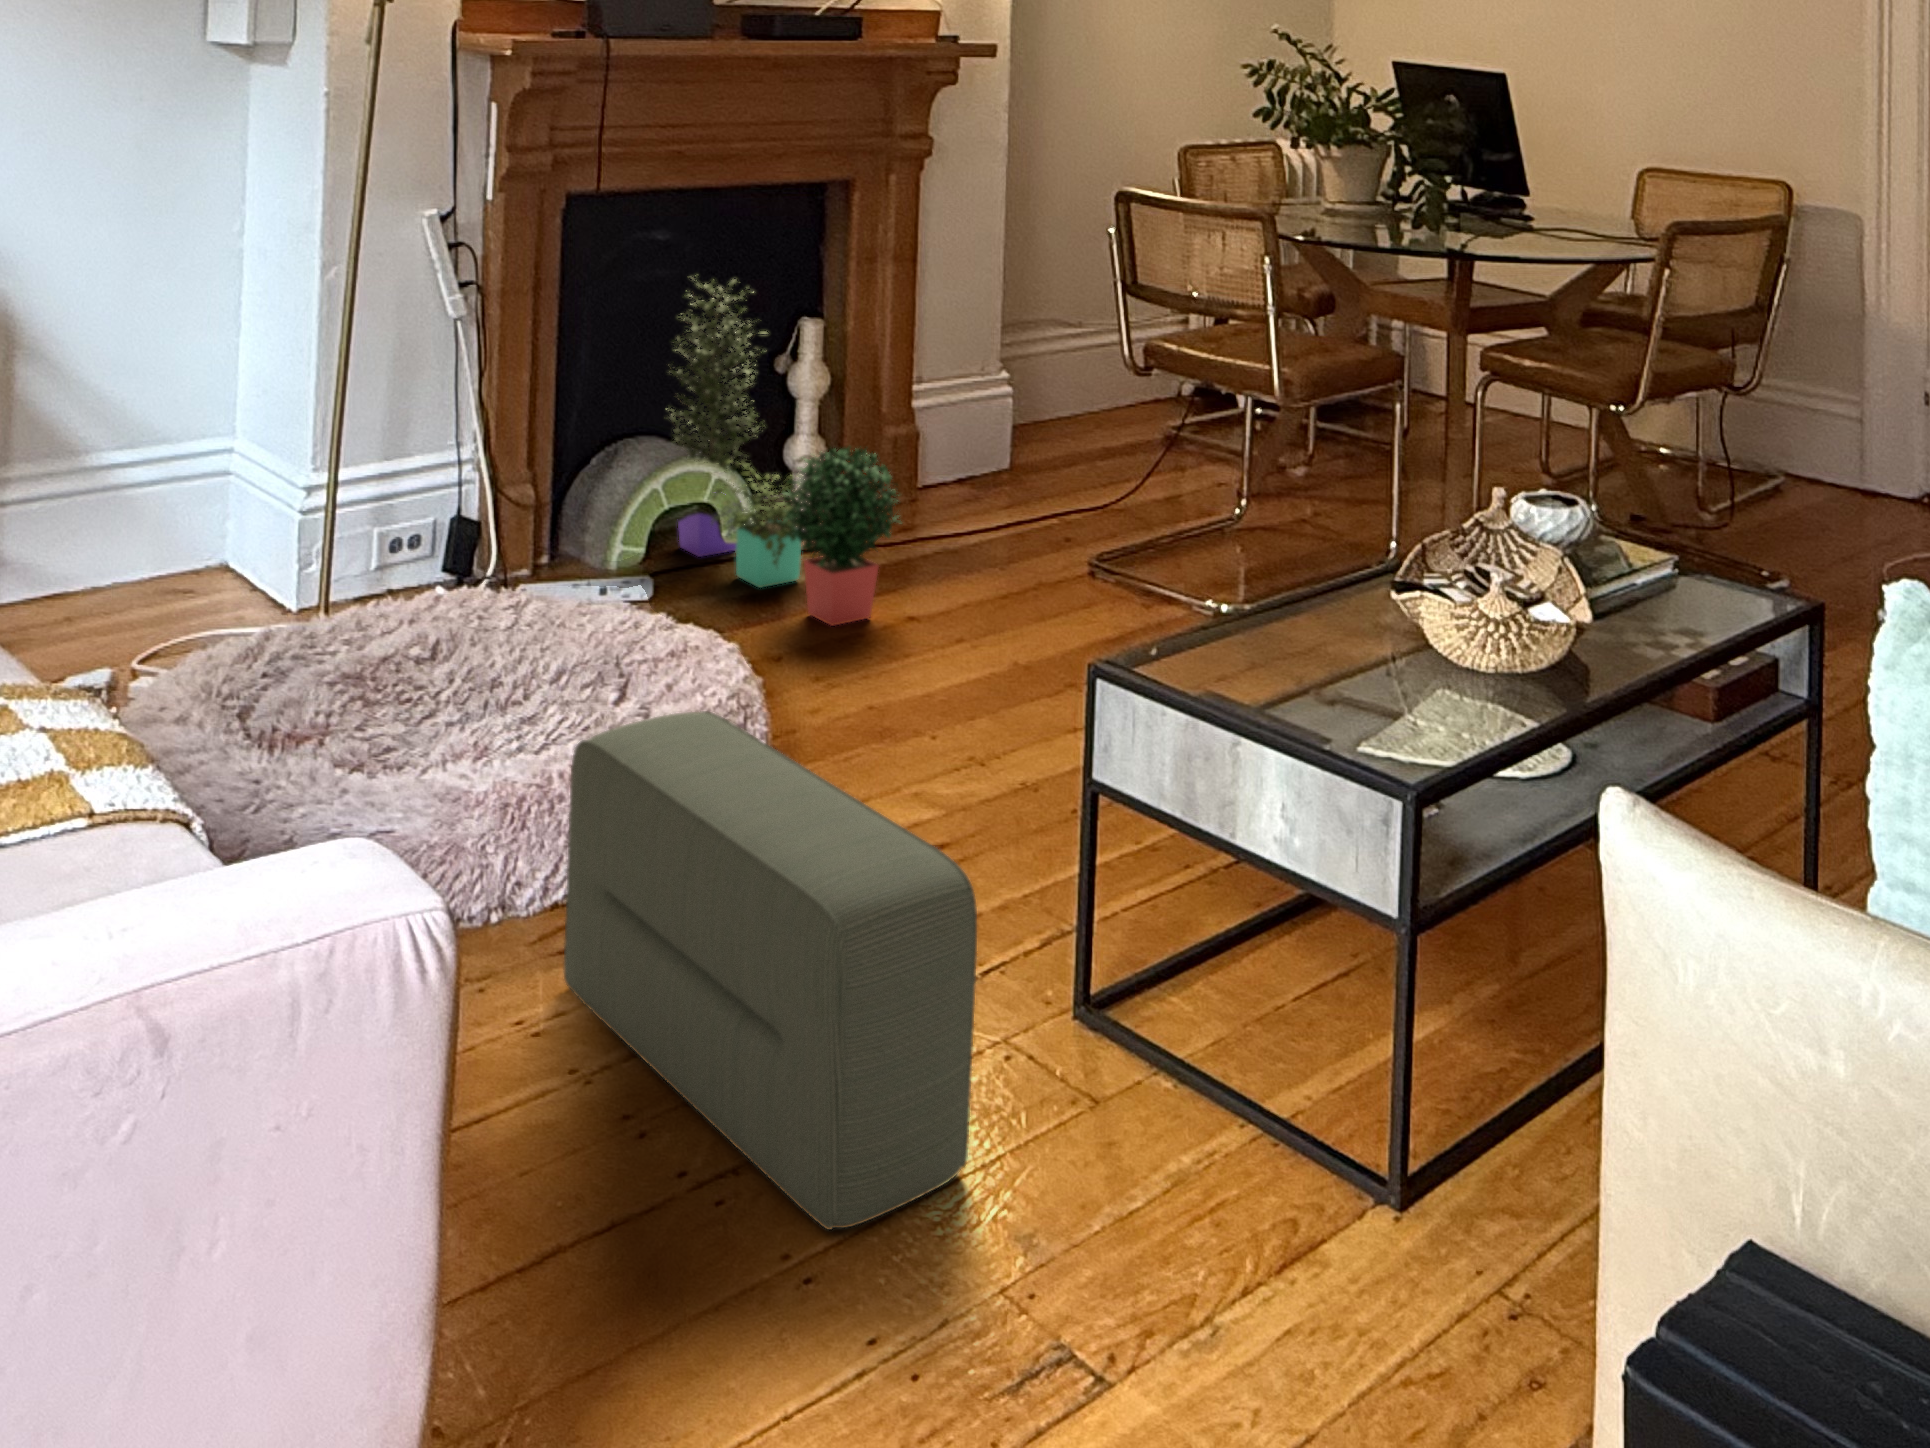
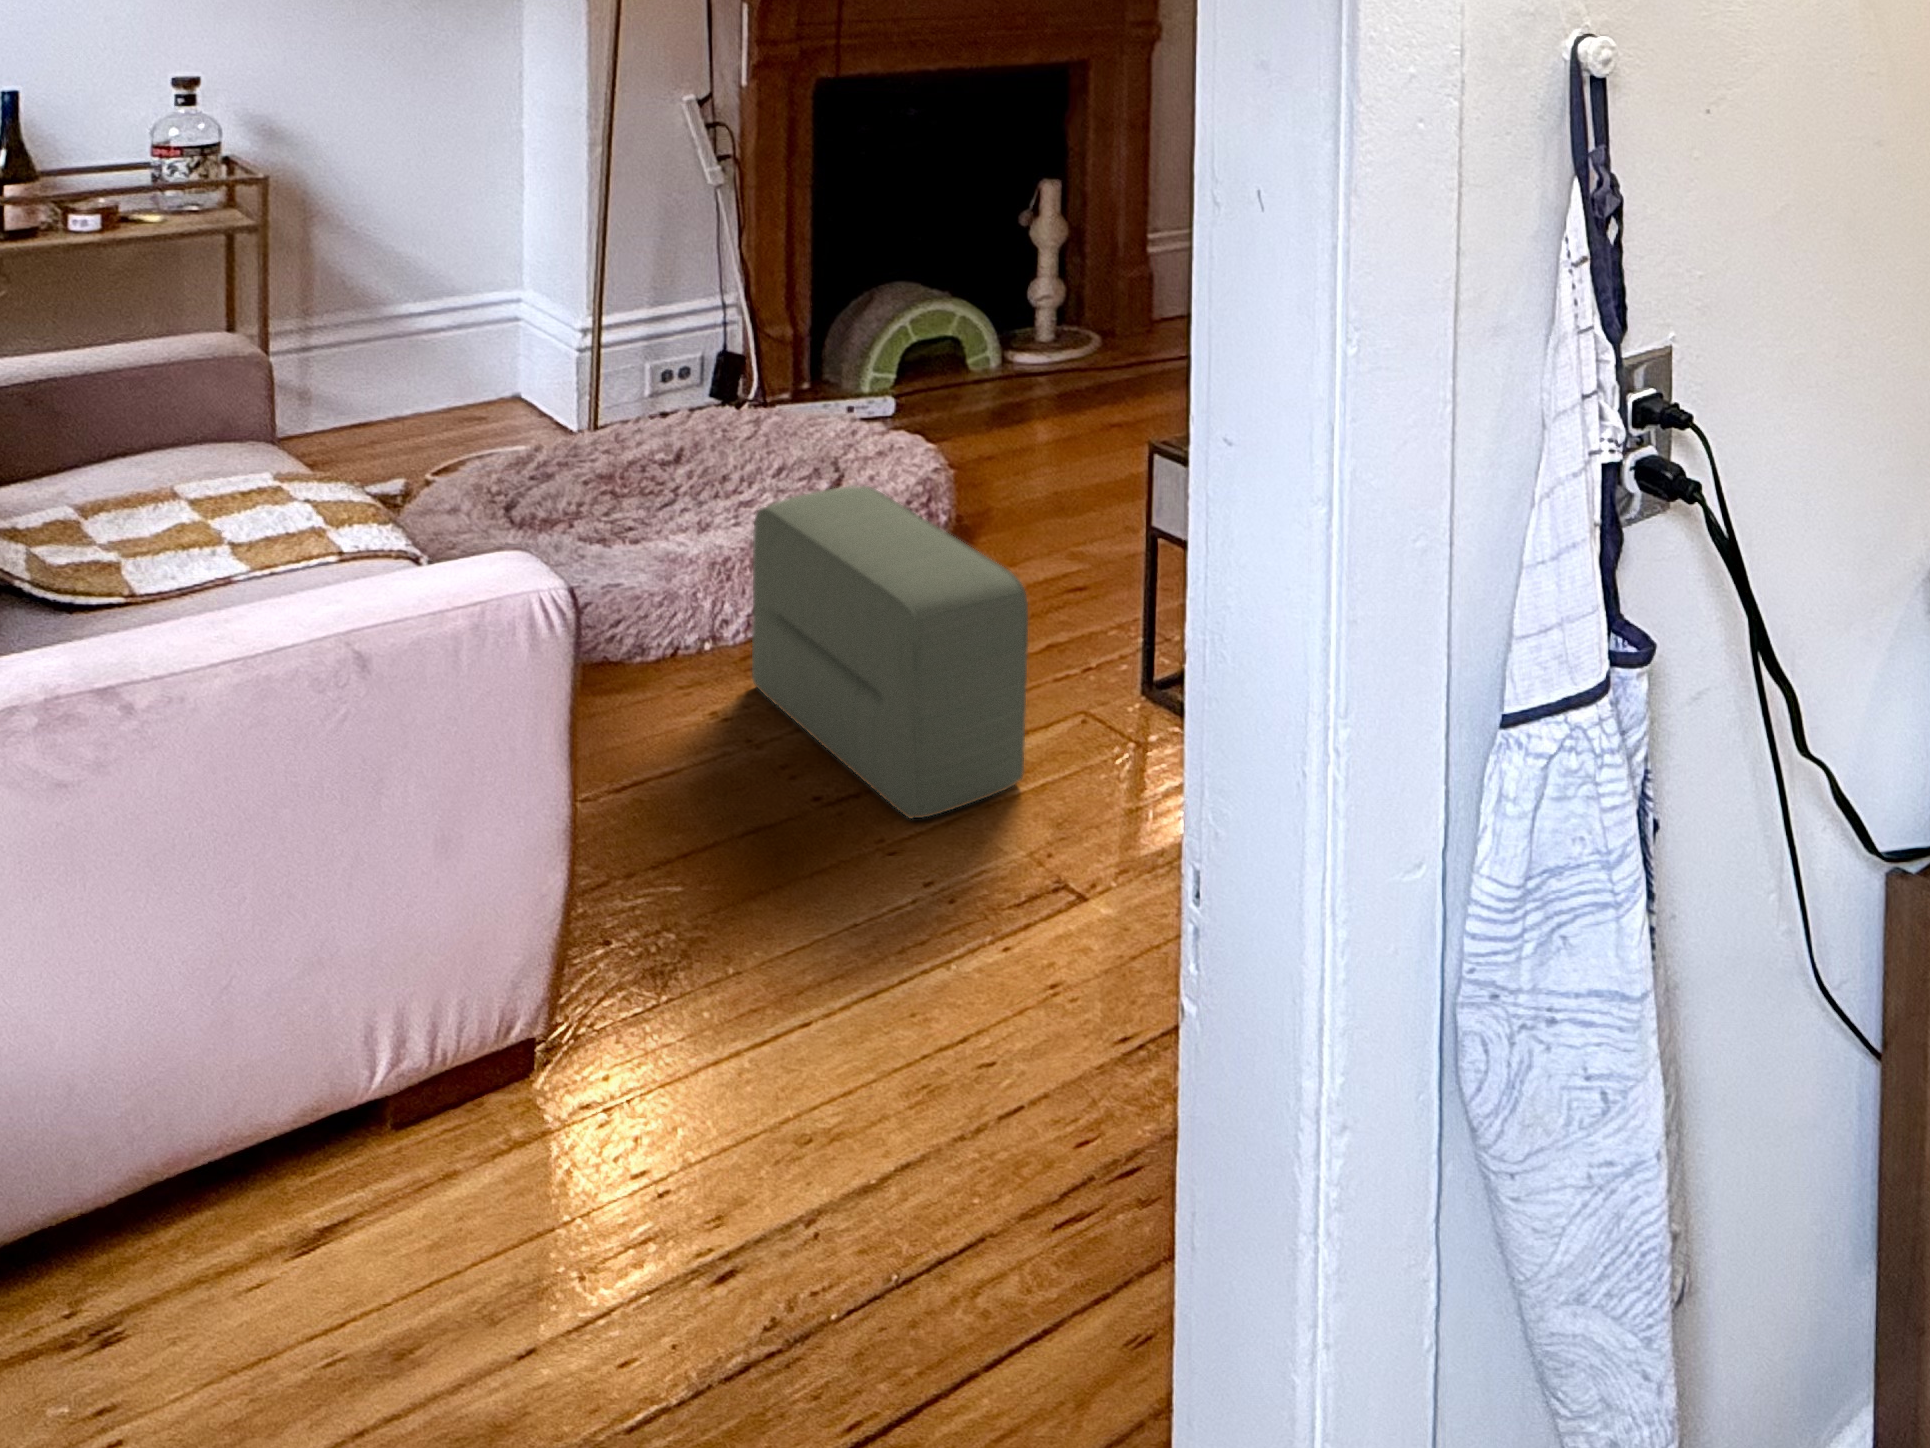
potted plant: present [670,280,900,626] -> none [911,147,1102,431]

